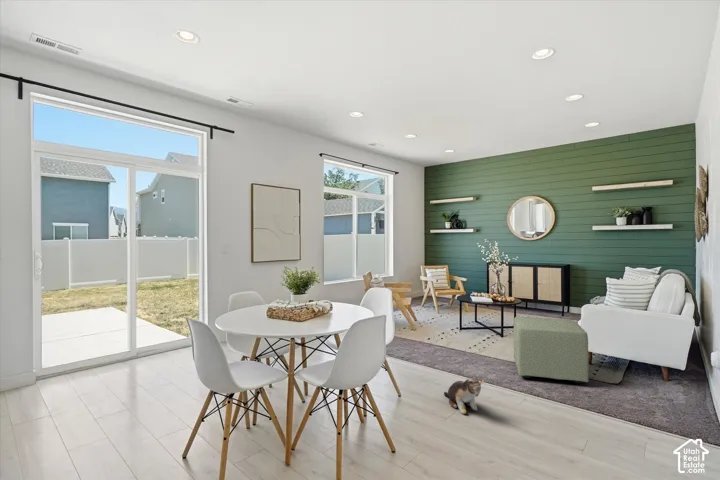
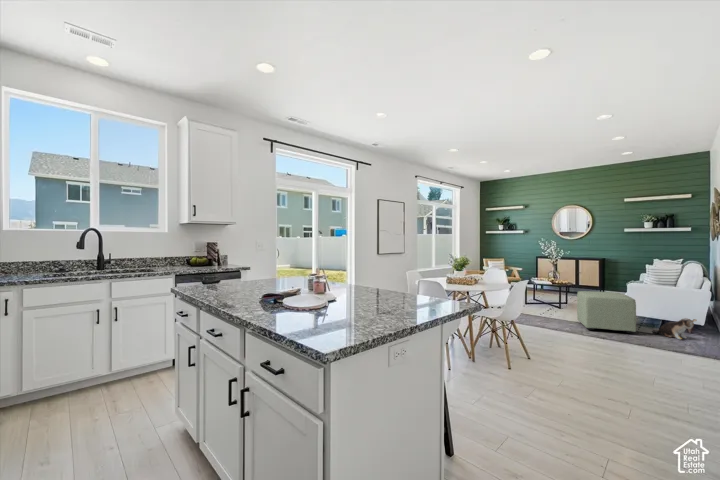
plush toy: present [444,378,484,414] -> present [652,318,697,340]

